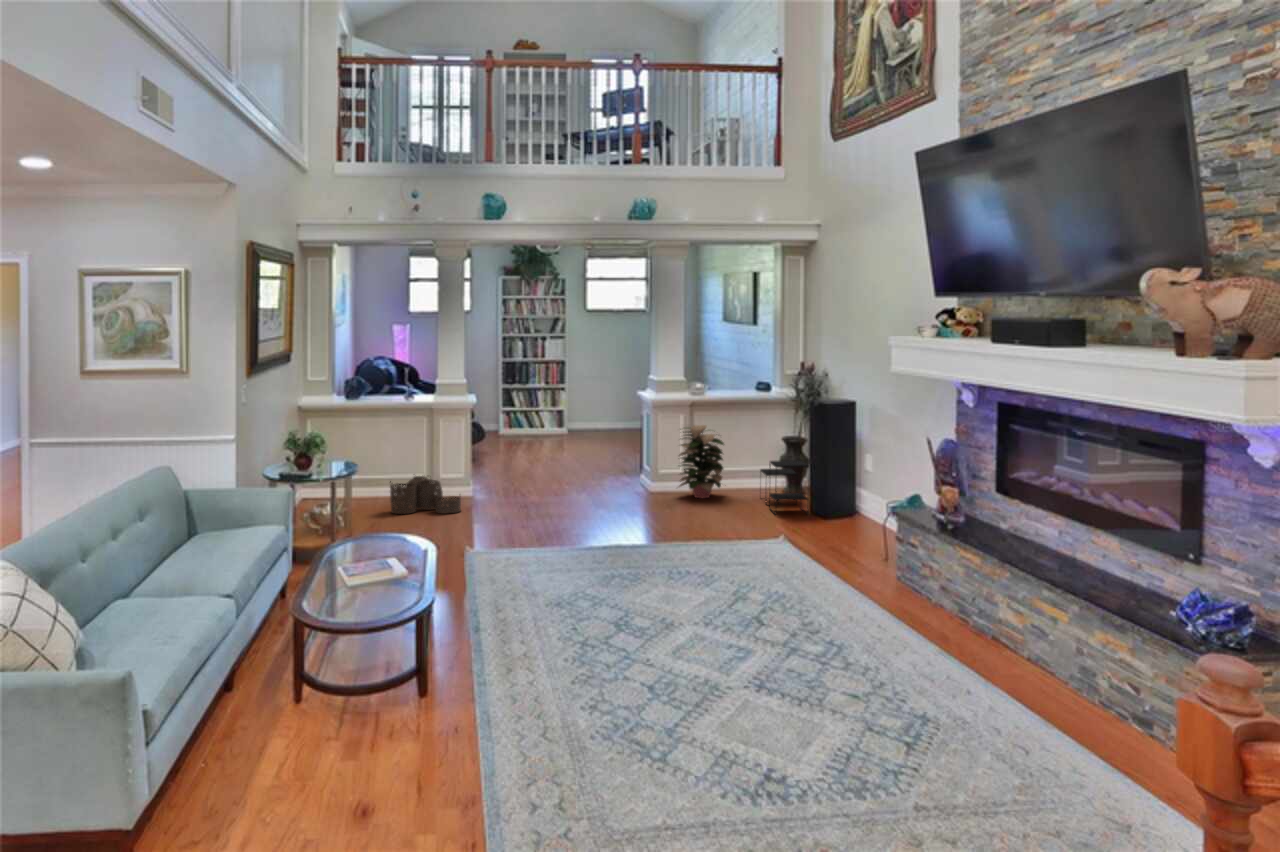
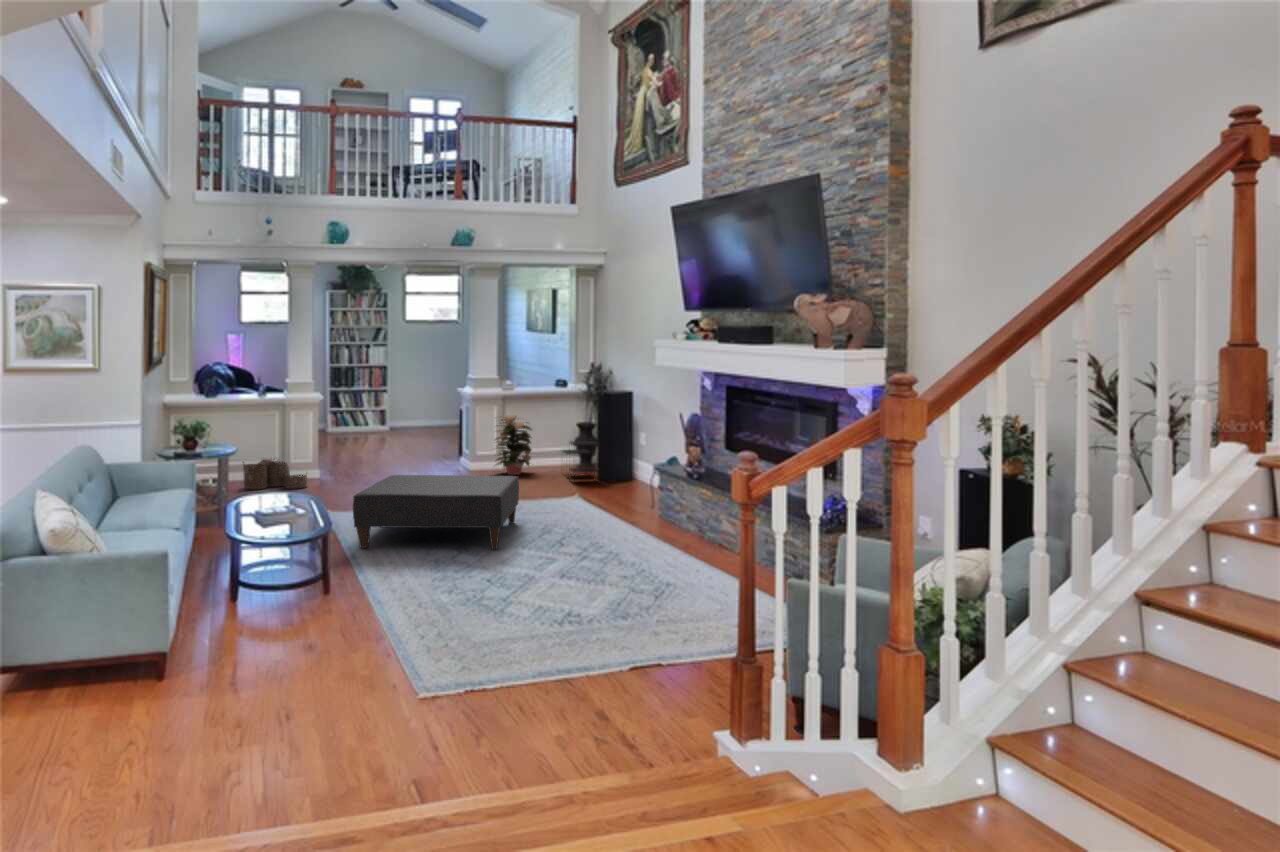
ottoman: none [487,513,706,631] -> present [353,475,519,549]

